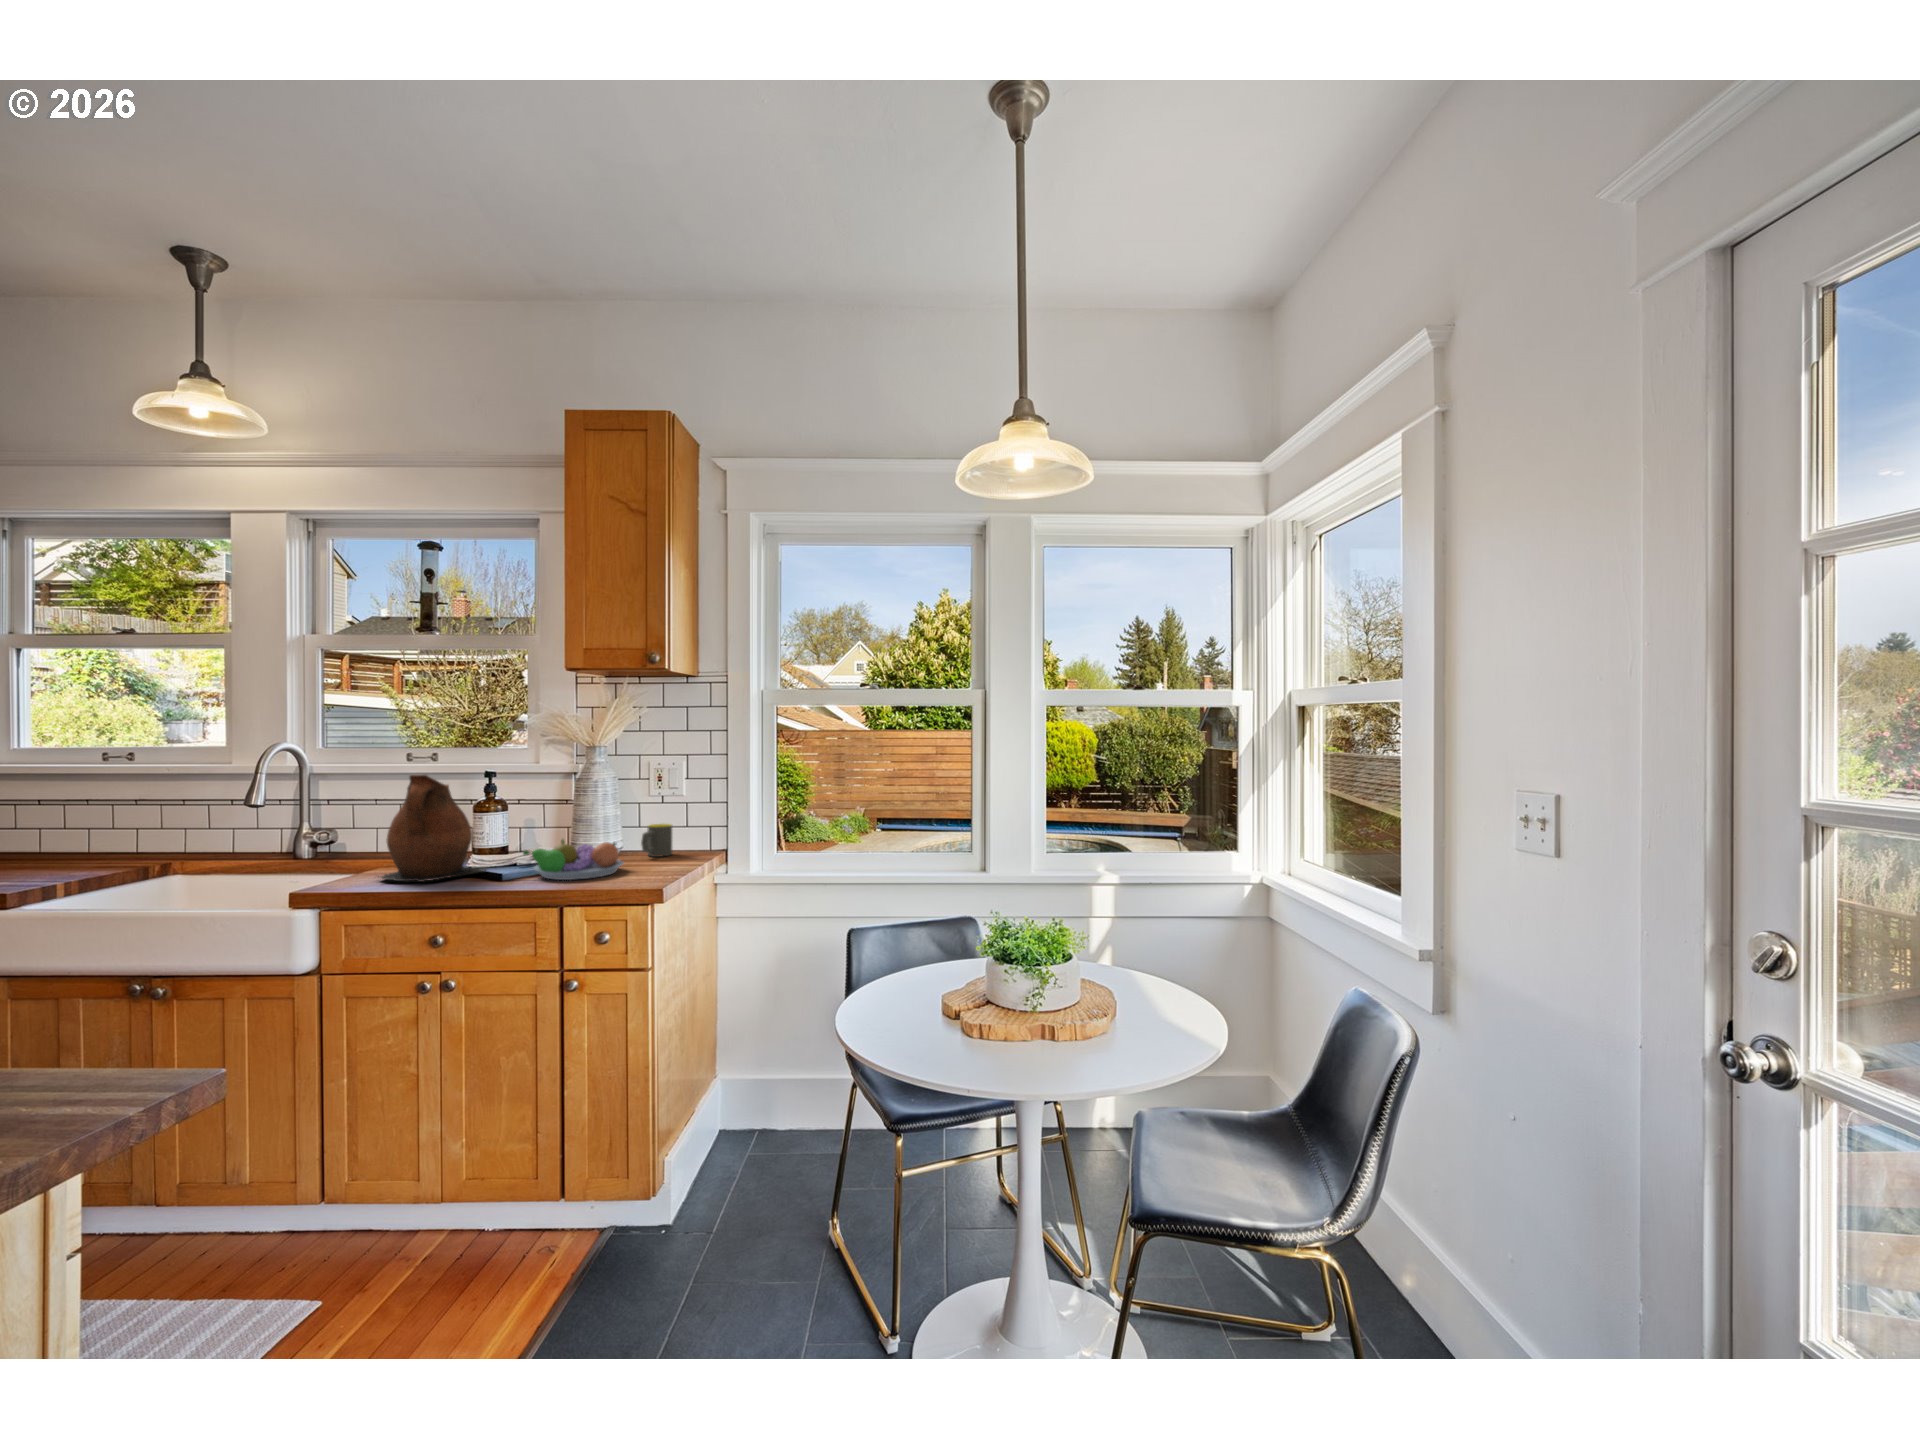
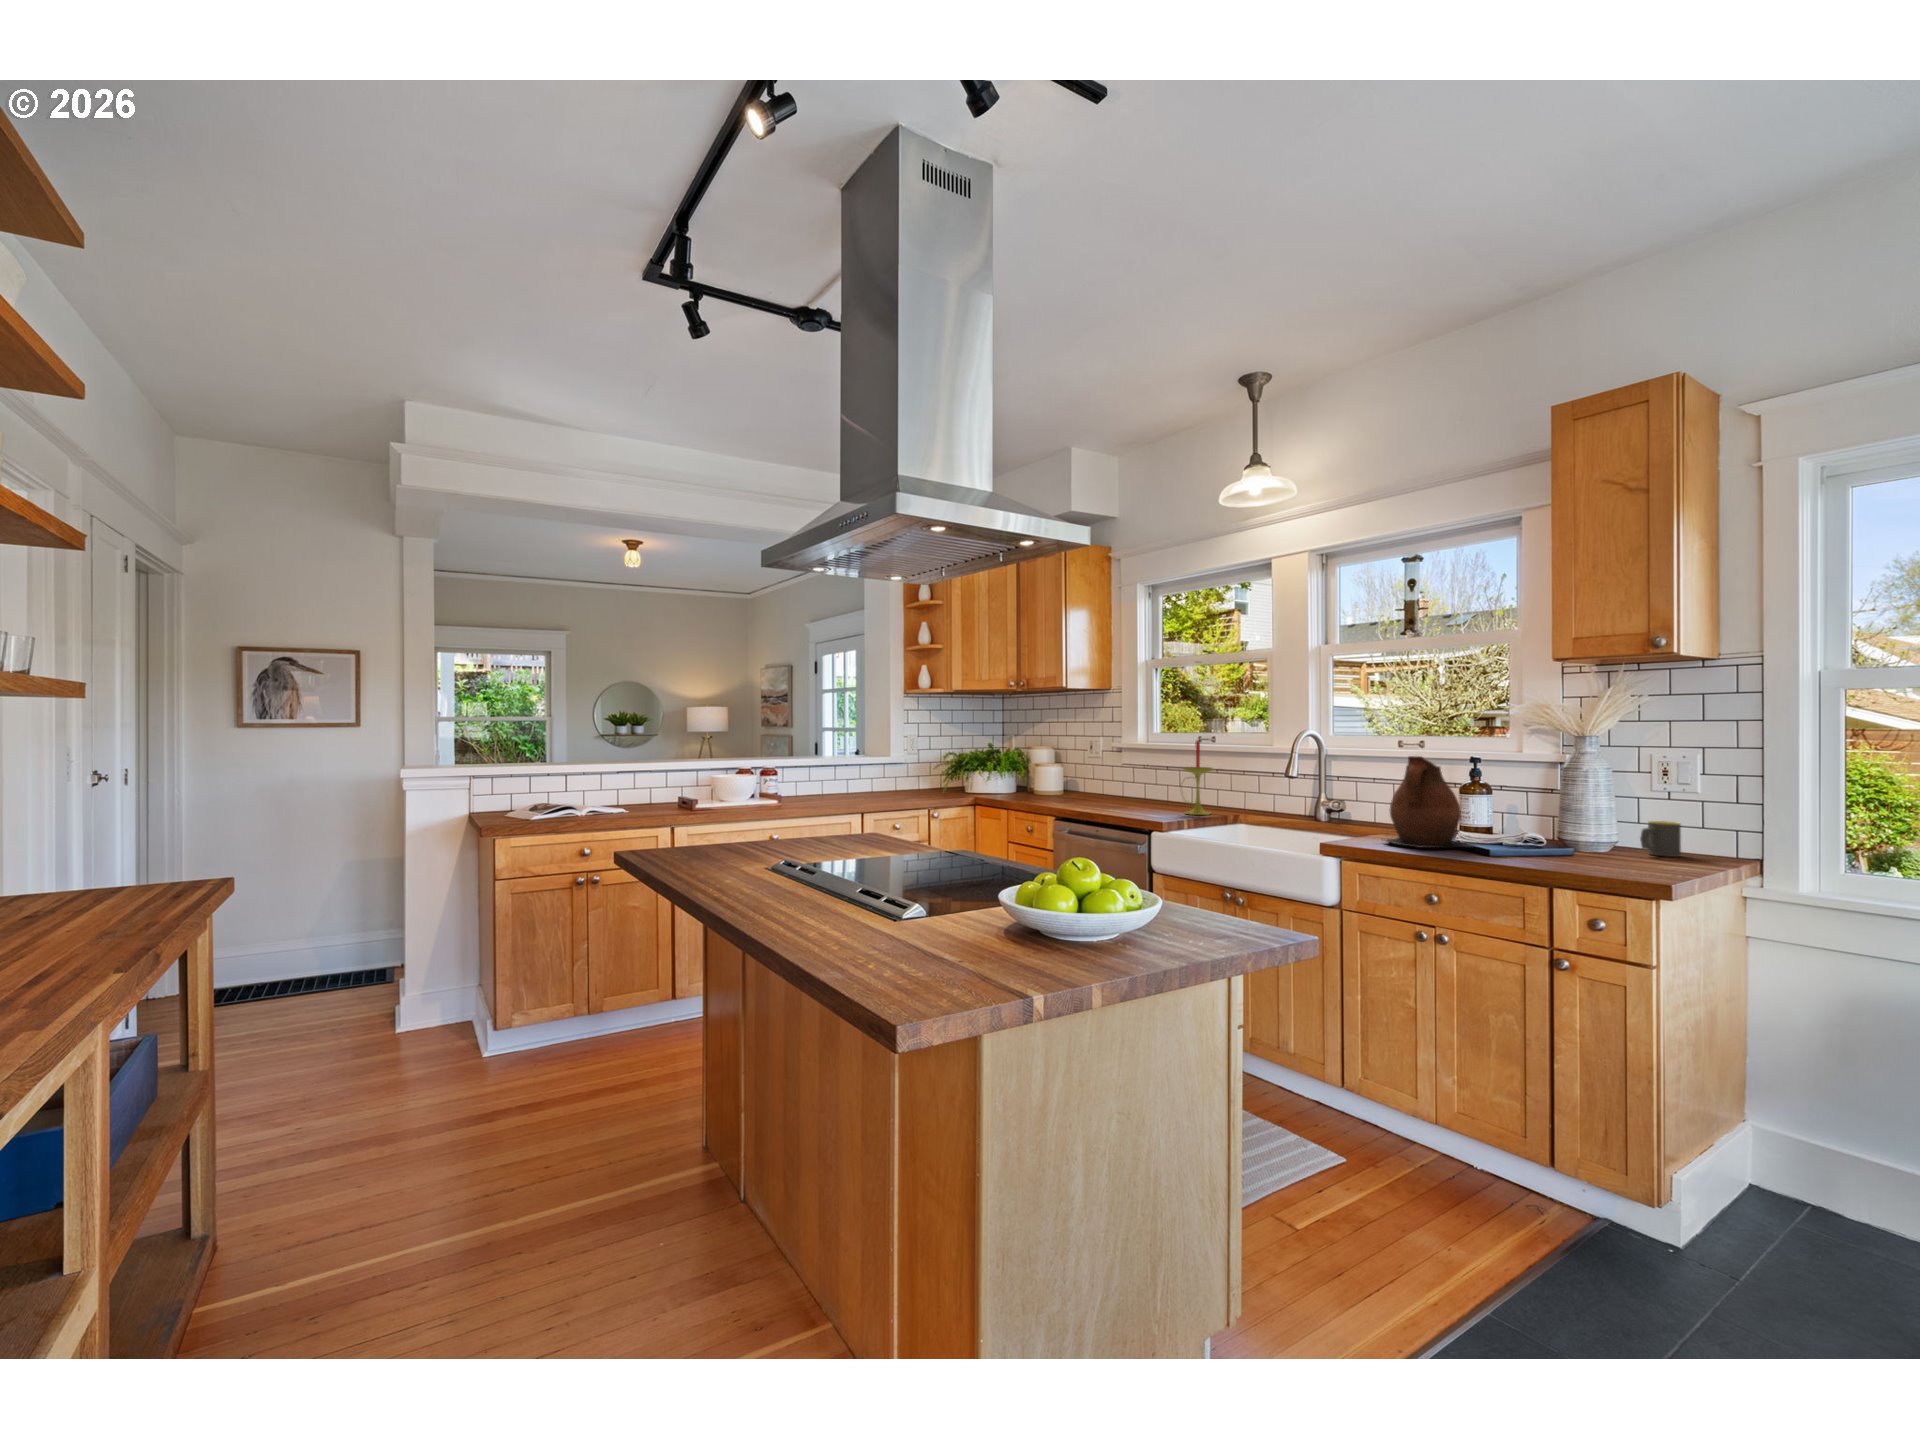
candle: none [55,757,123,871] -> present [1180,740,1212,815]
fruit bowl: present [523,839,624,880] -> none [1510,824,1620,865]

